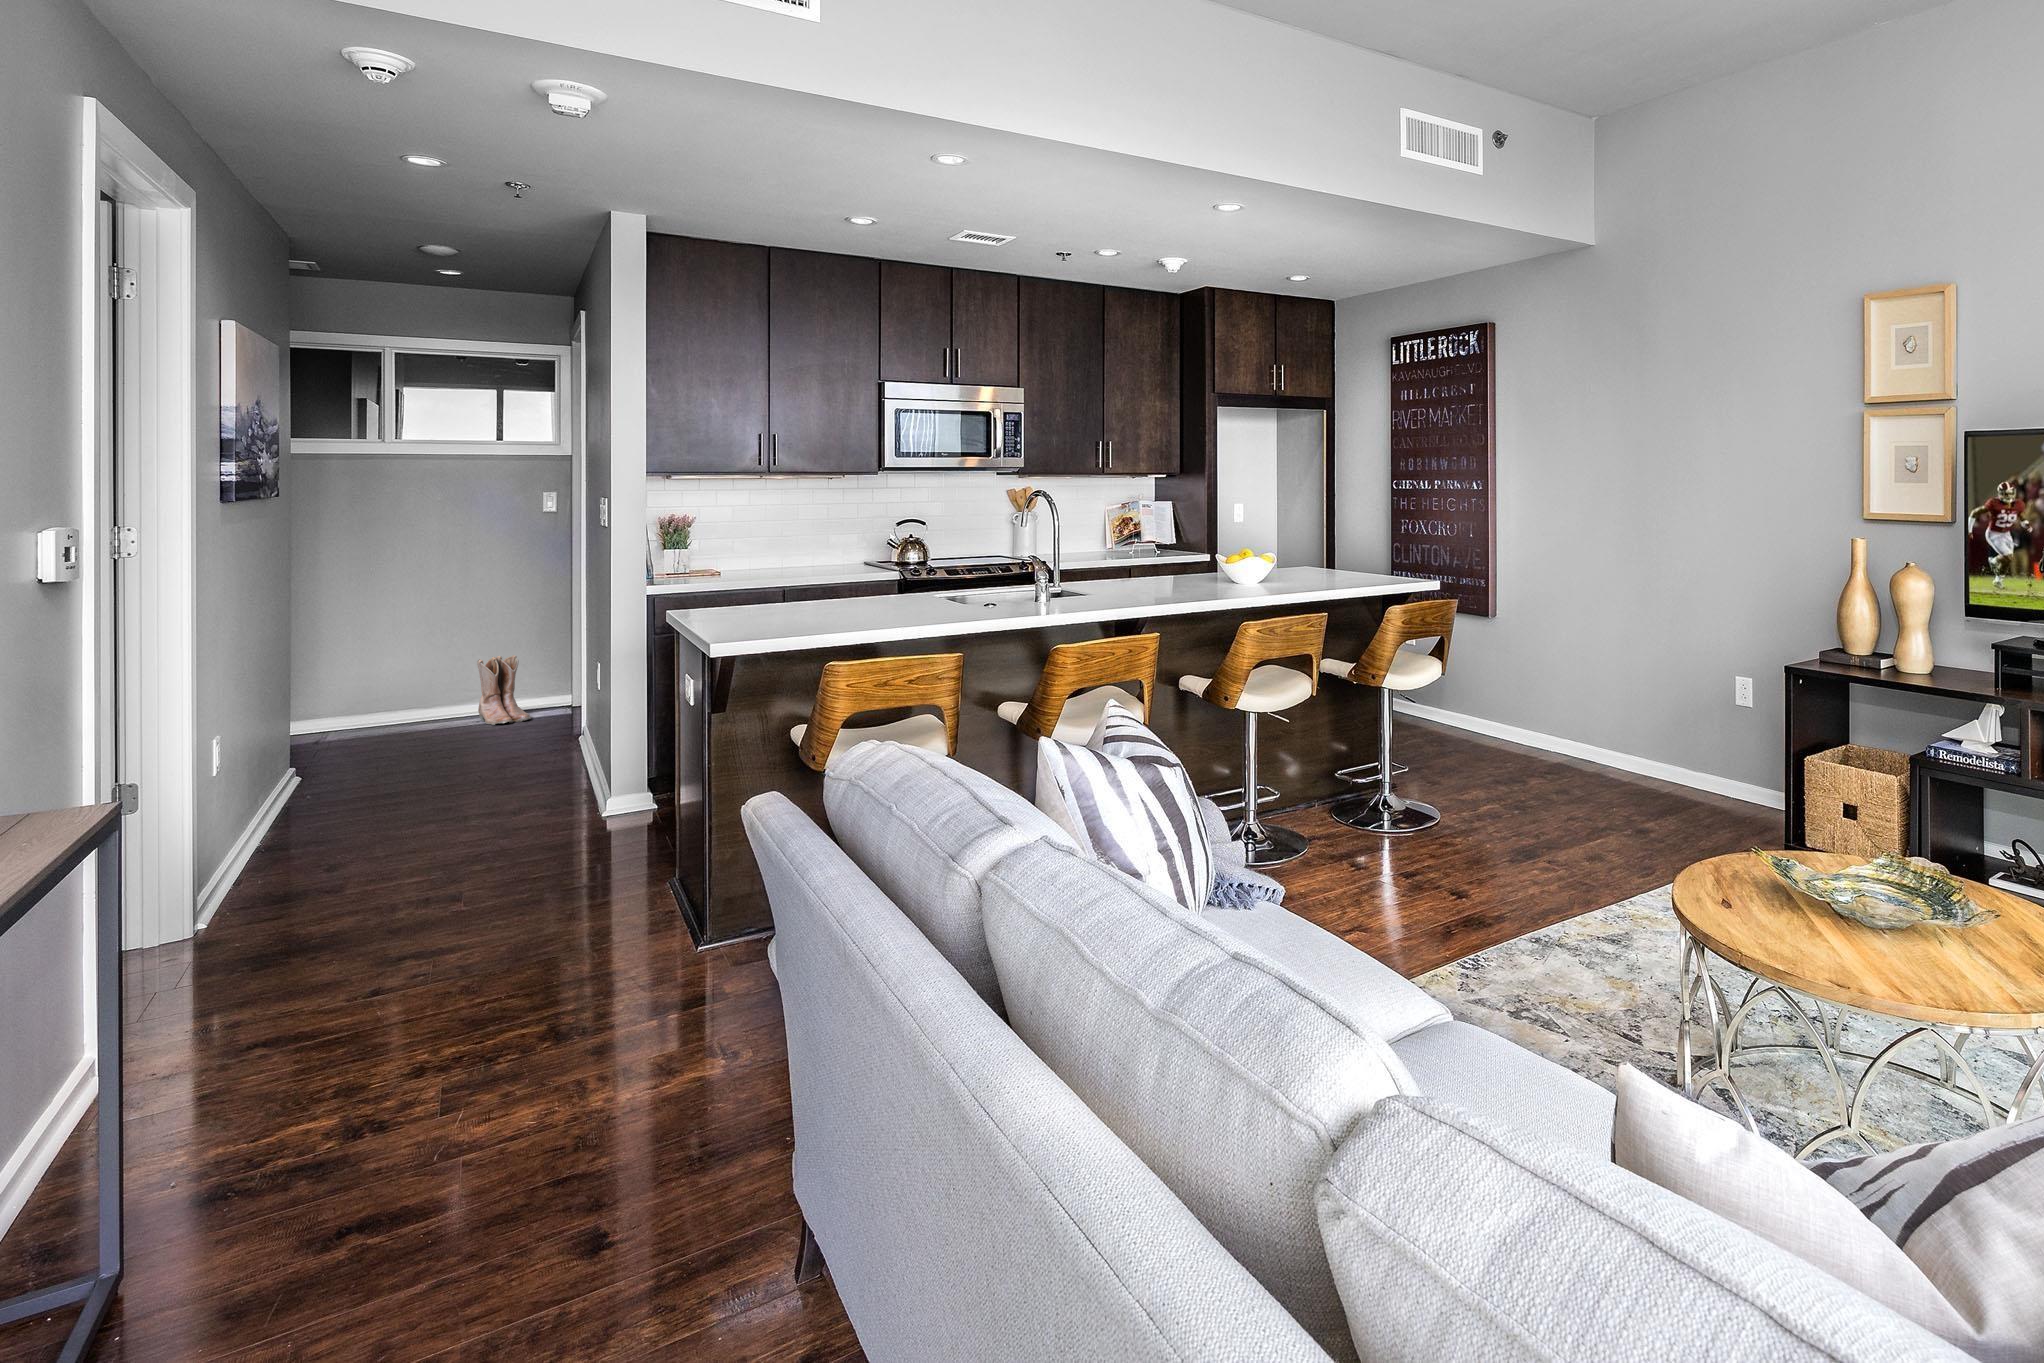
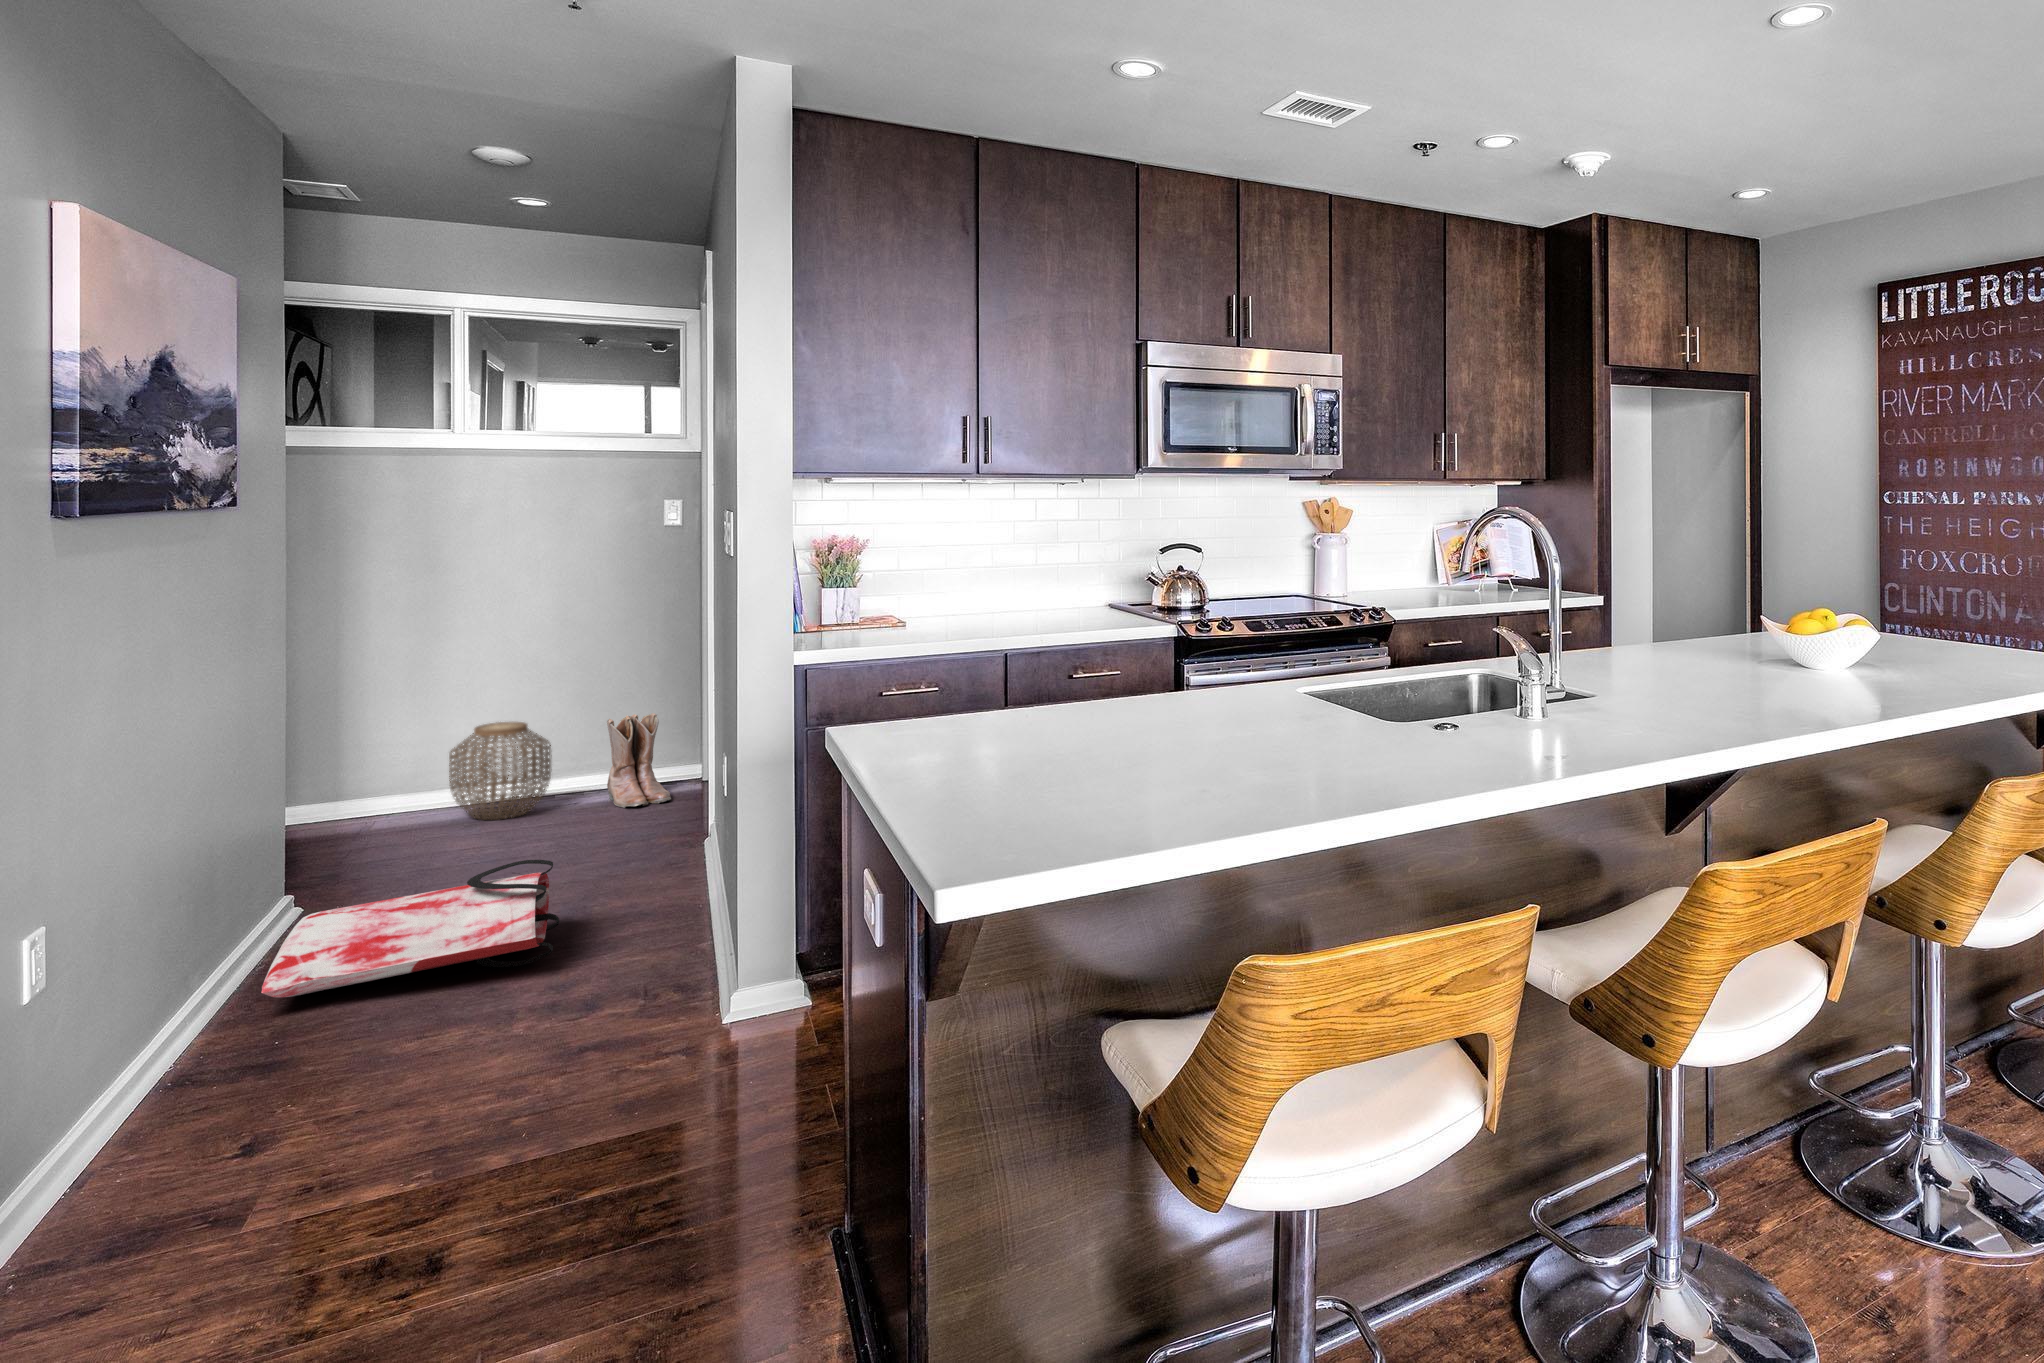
woven basket: none [354,663,435,735] -> present [449,722,552,820]
bag: none [279,737,470,819] -> present [261,860,559,997]

